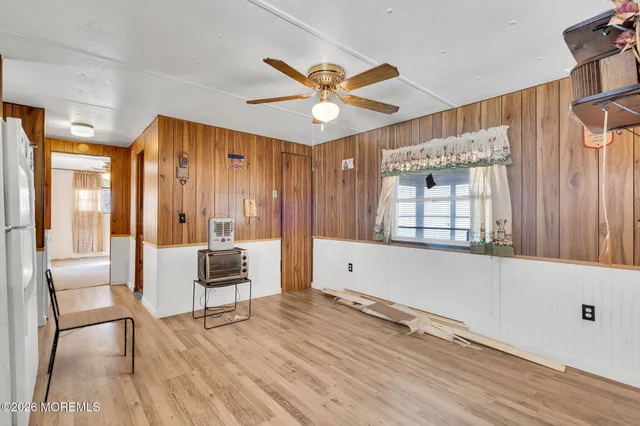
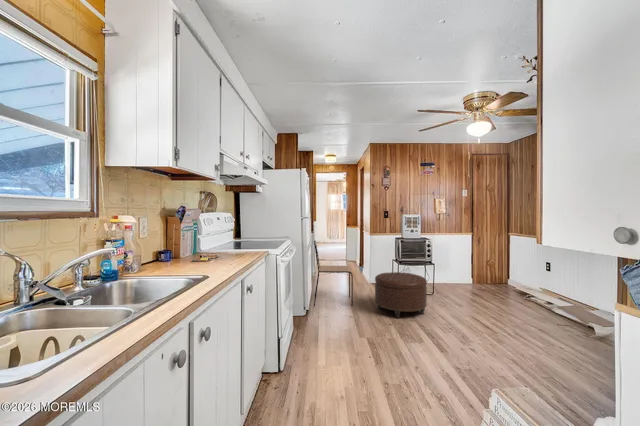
ottoman: none [177,300,254,376] -> present [375,272,427,318]

